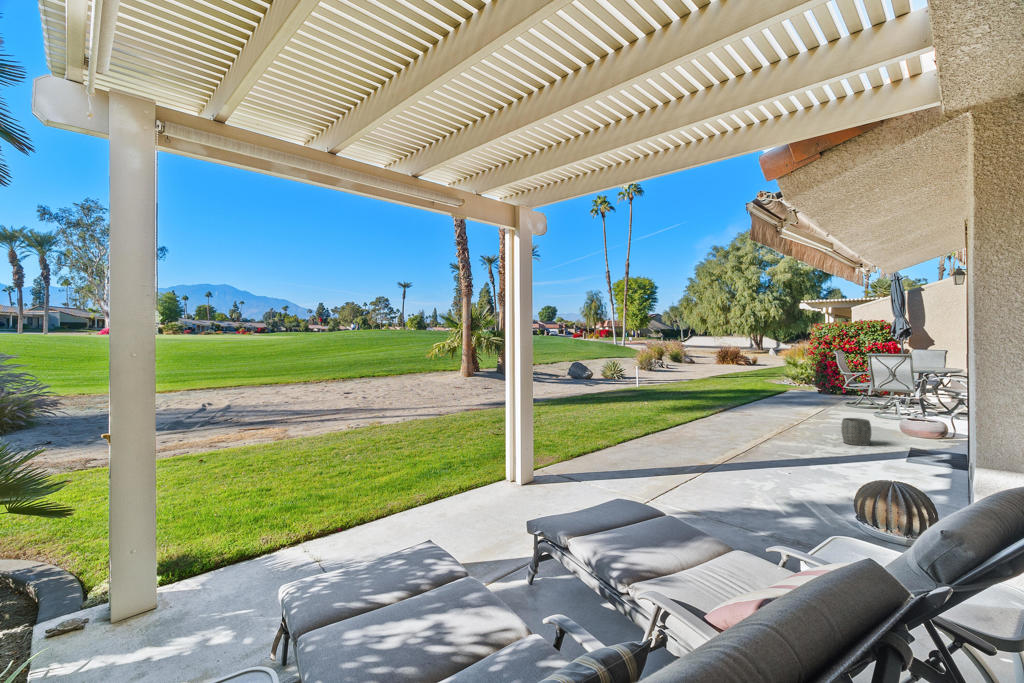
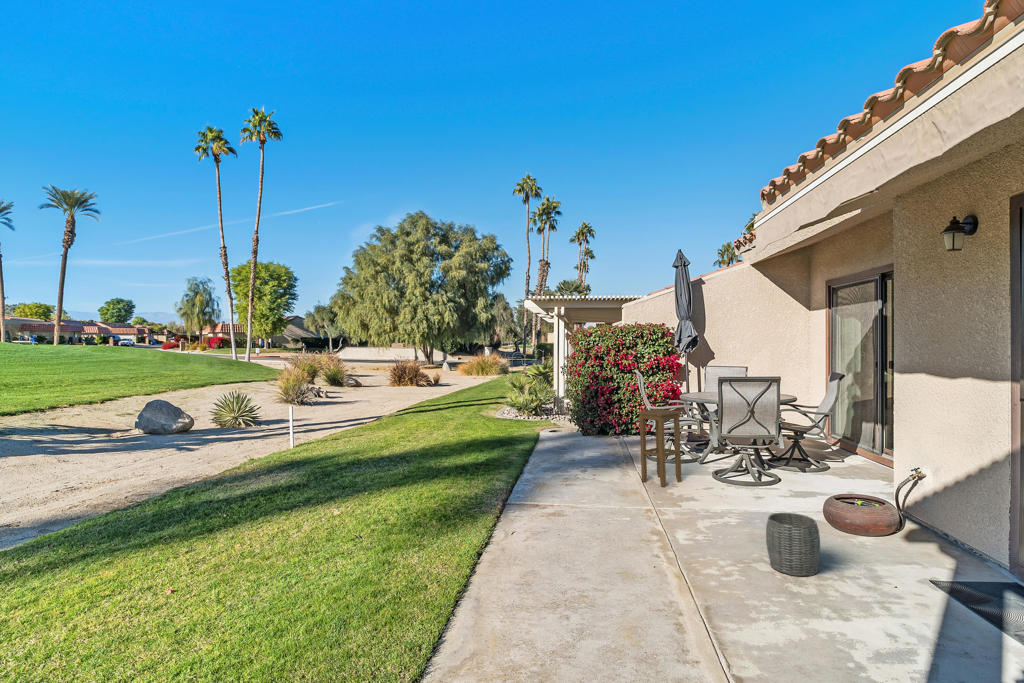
stool: none [828,374,859,419] -> present [637,409,681,487]

